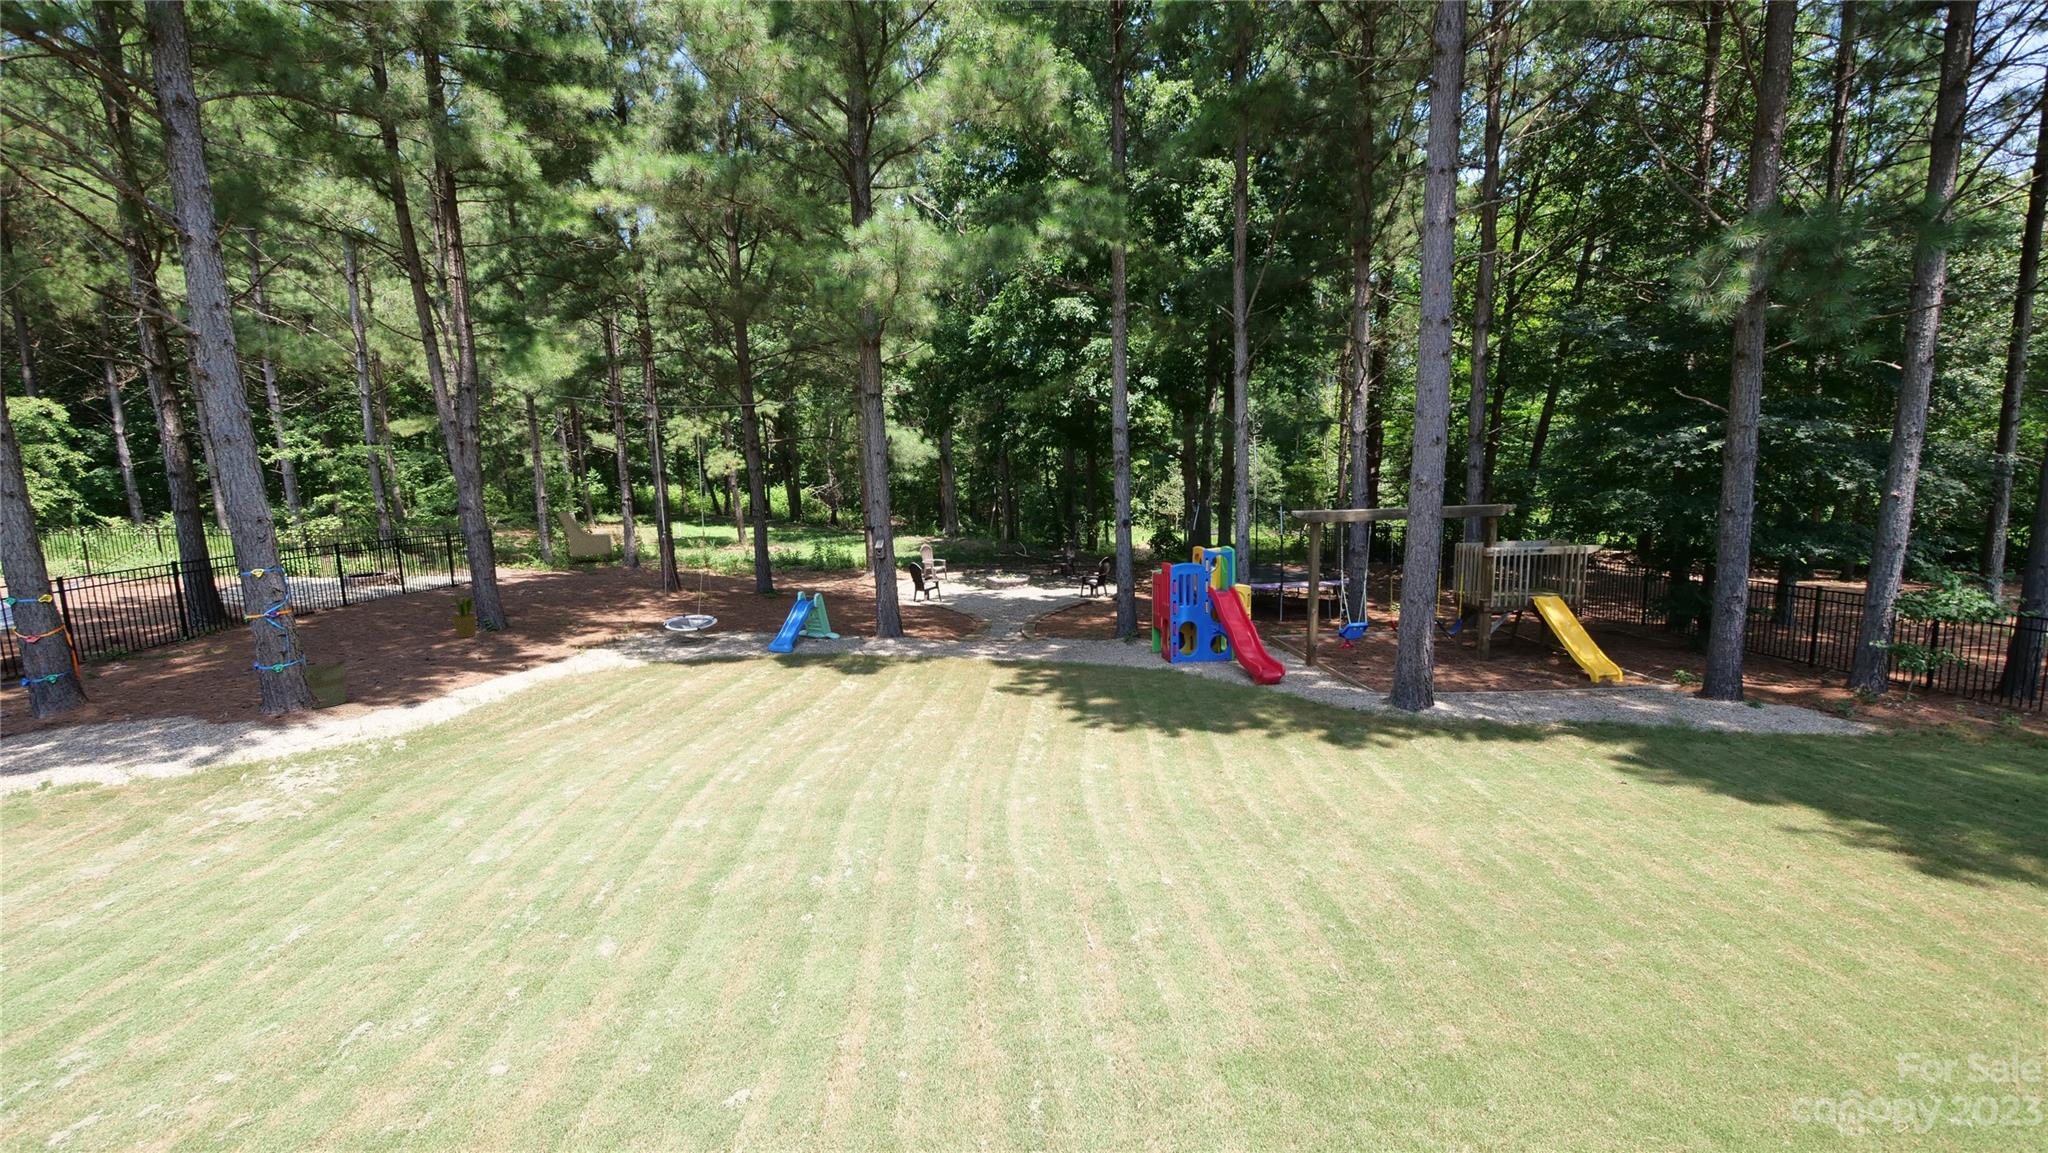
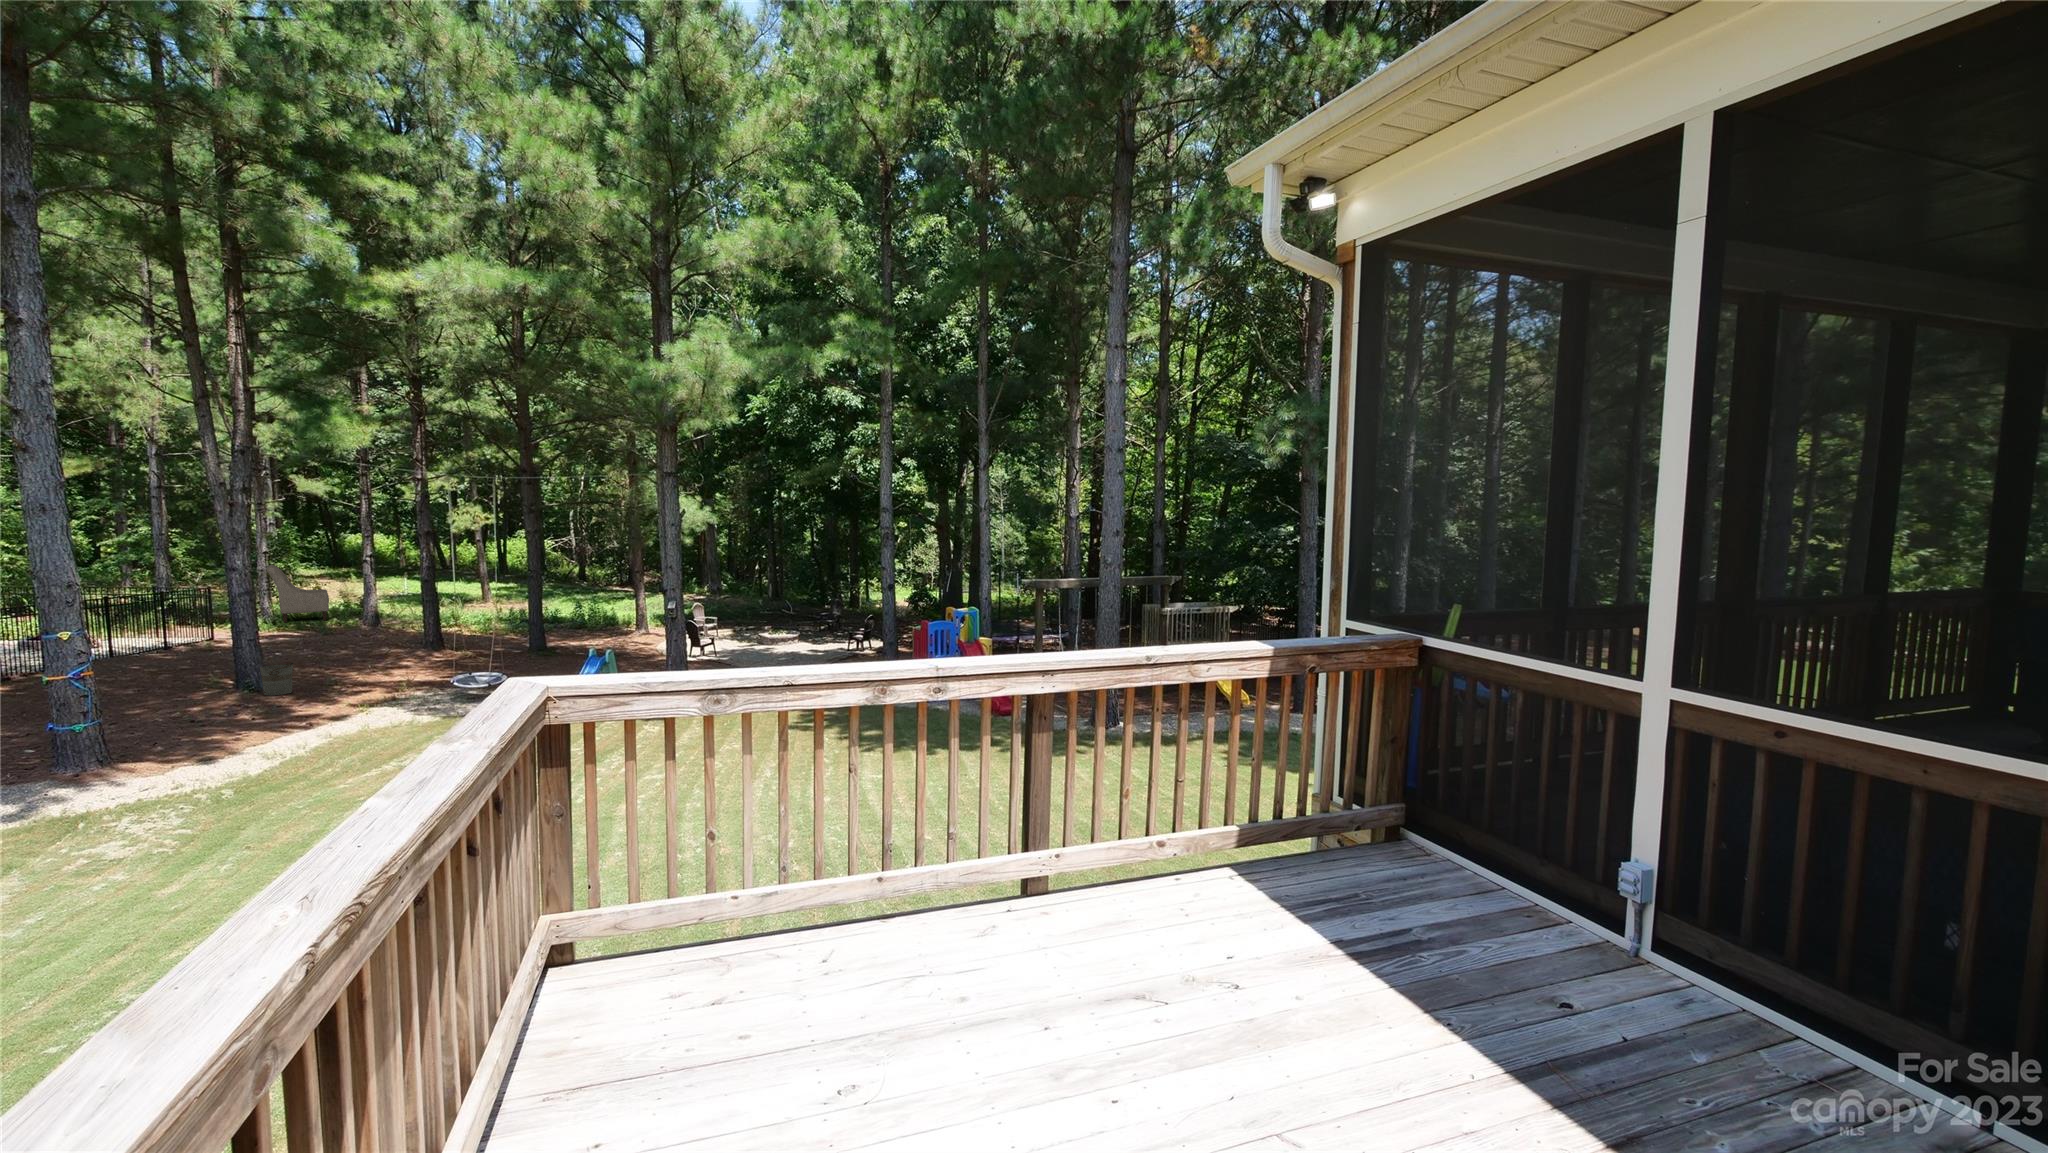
potted plant: present [451,597,476,638] -> none [202,655,235,699]
bucket: present [305,660,346,708] -> present [260,662,293,695]

